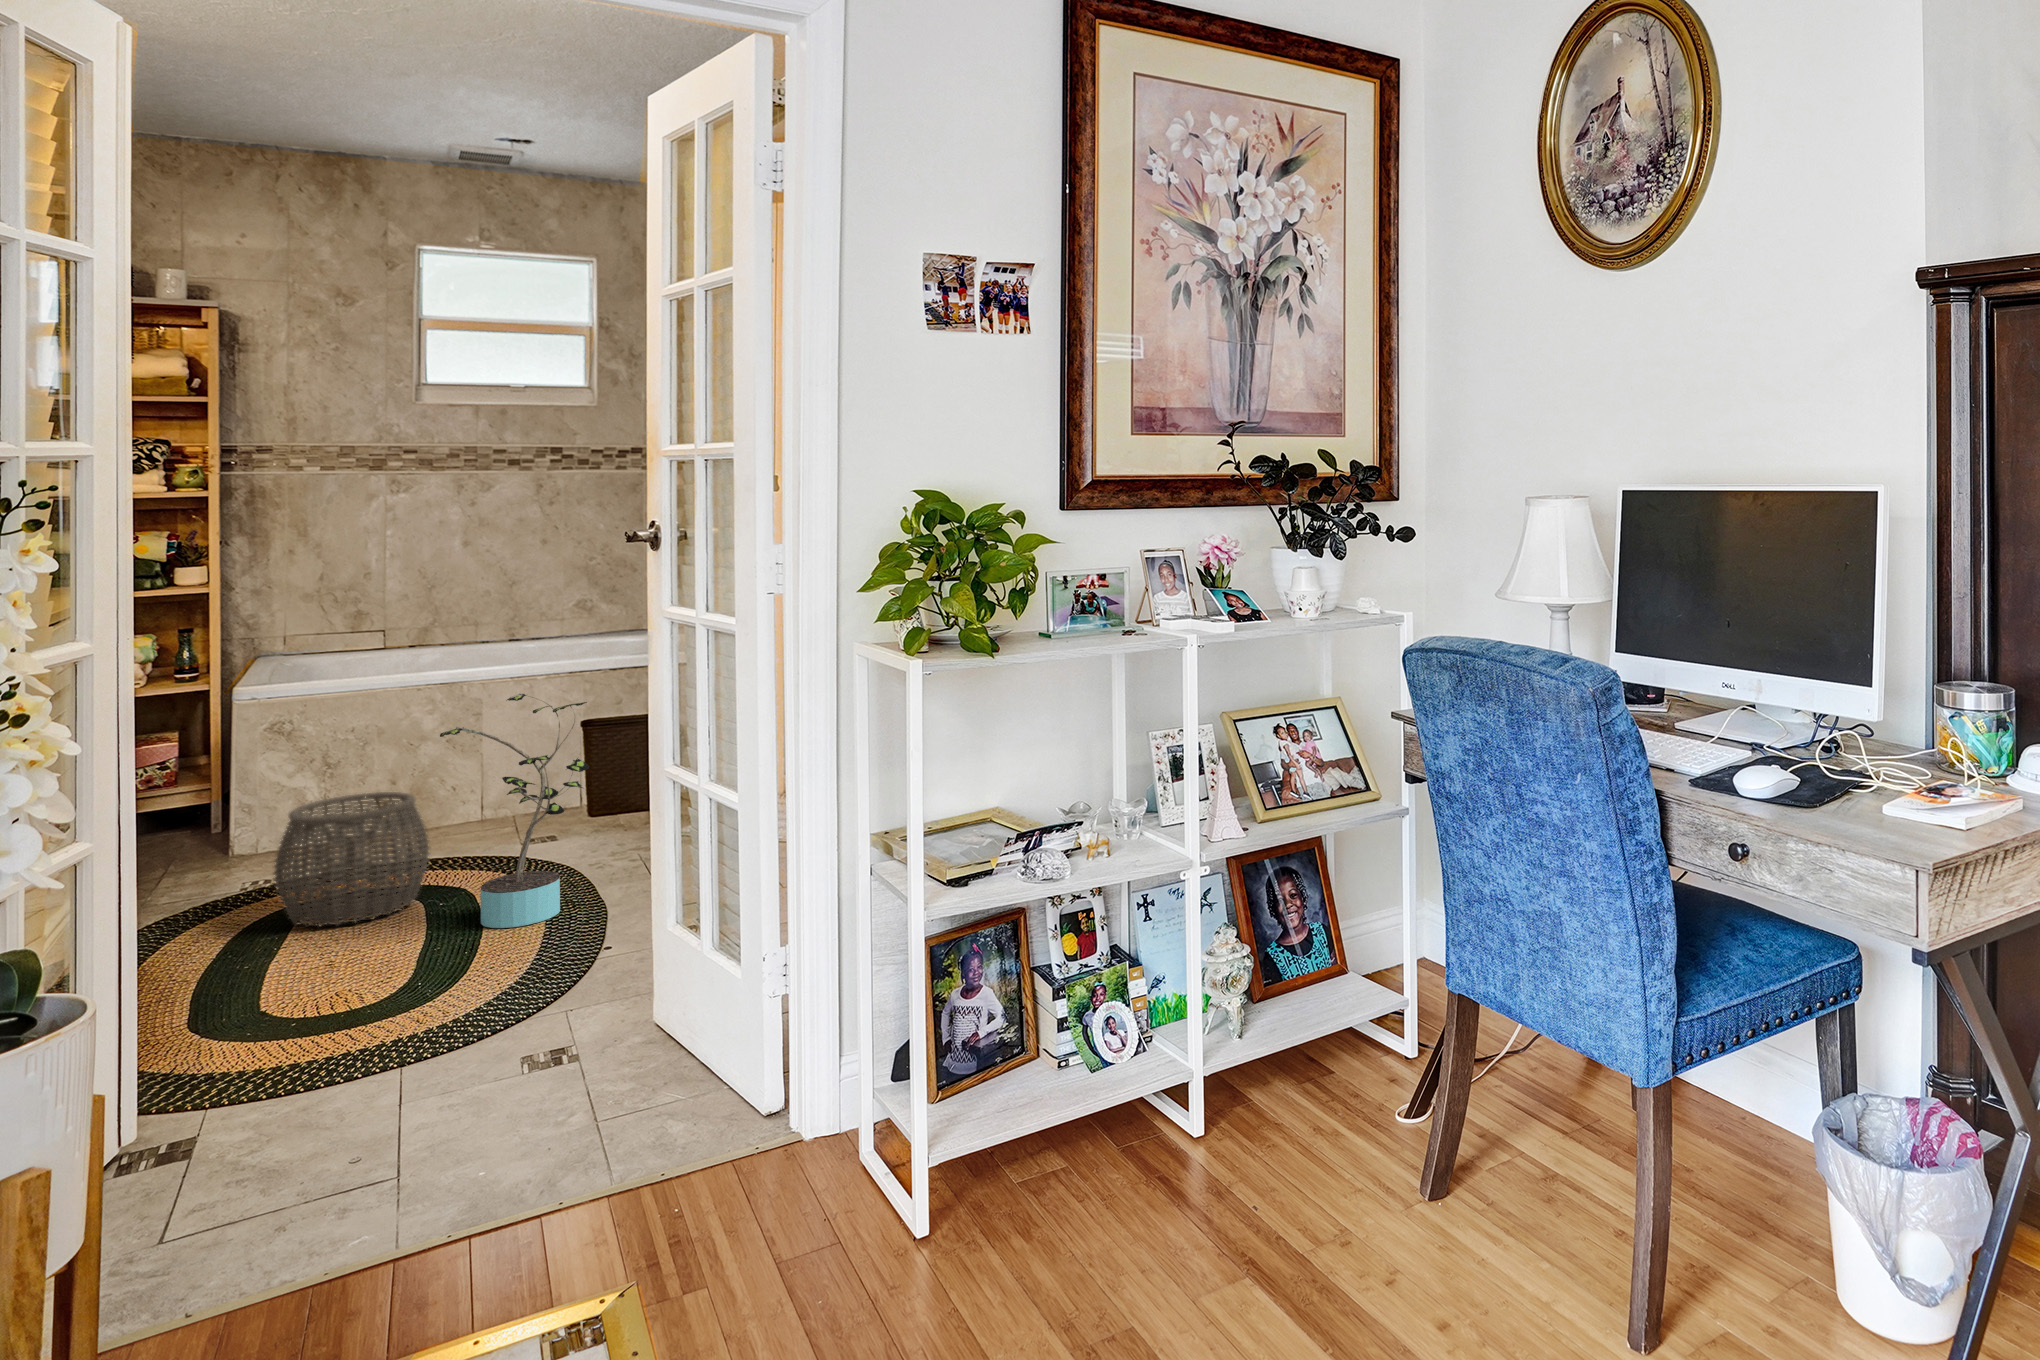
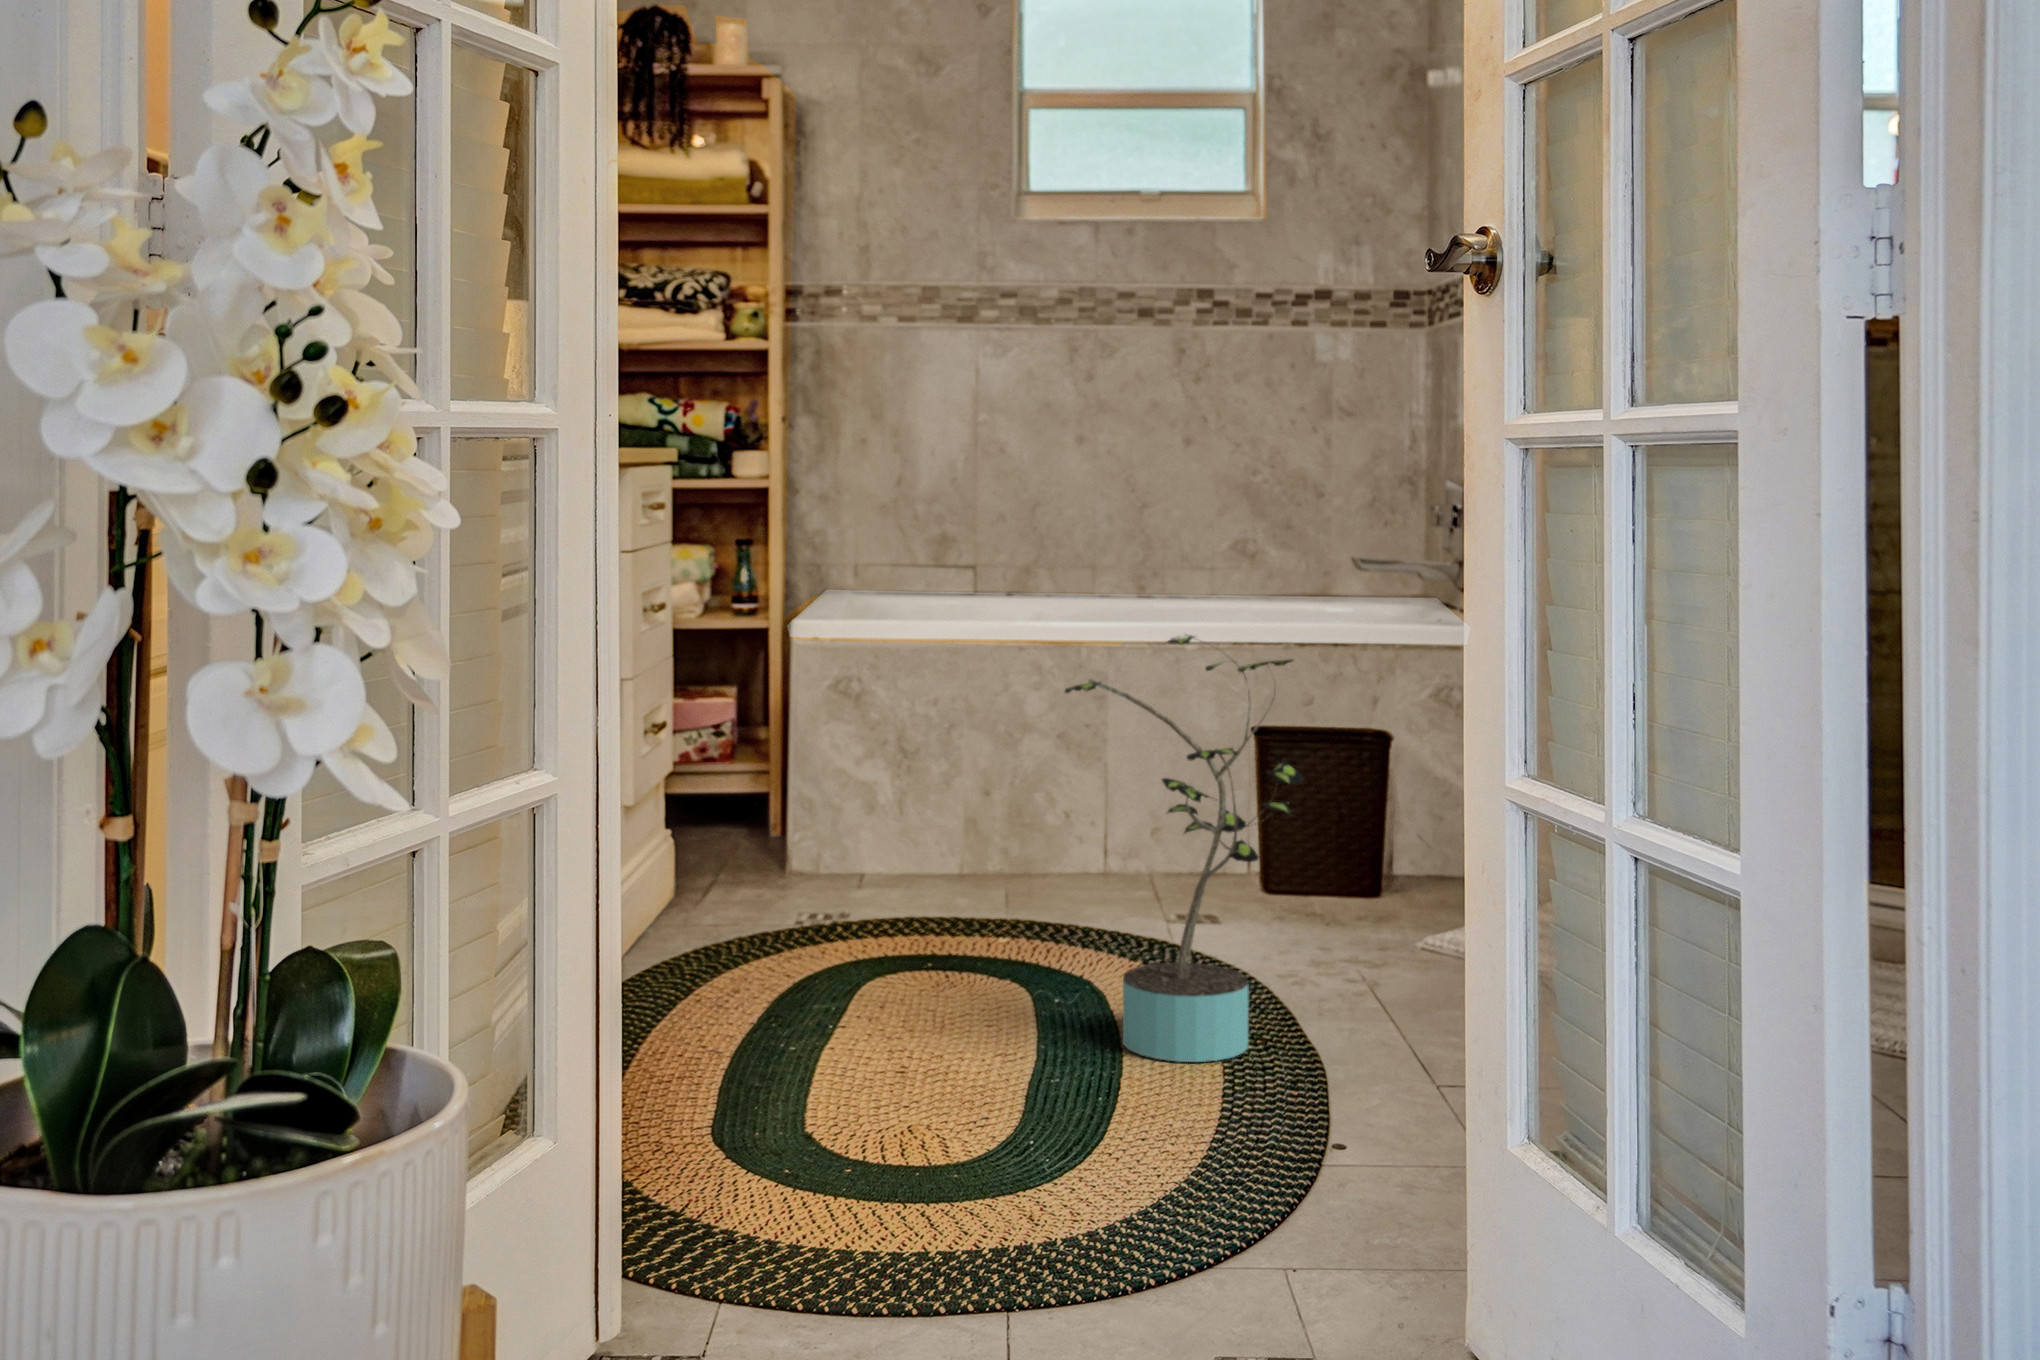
woven basket: present [274,792,430,927] -> none [830,789,1044,1003]

